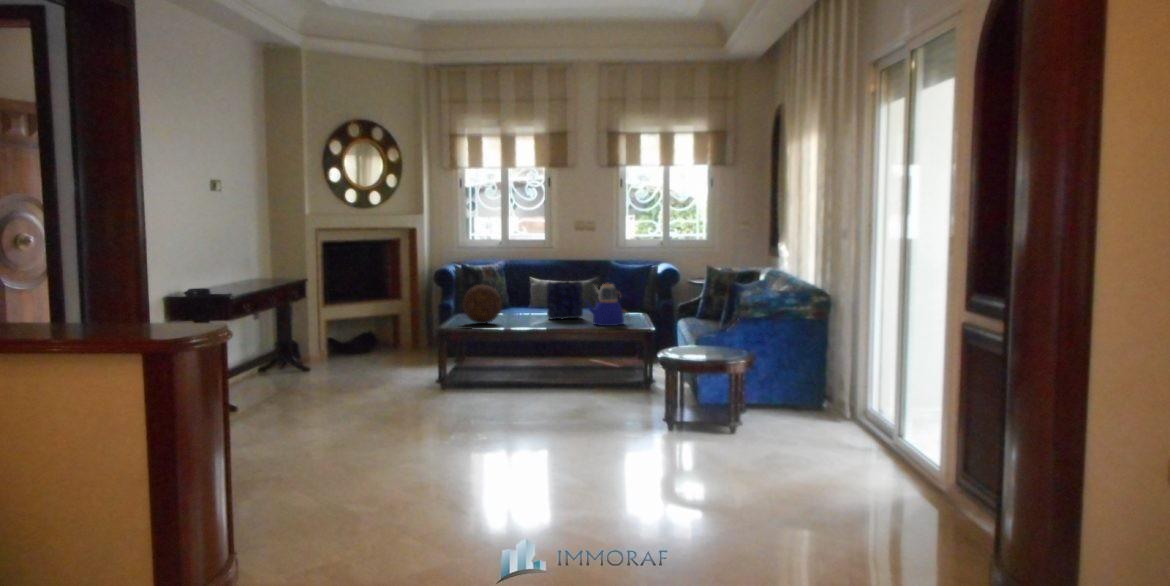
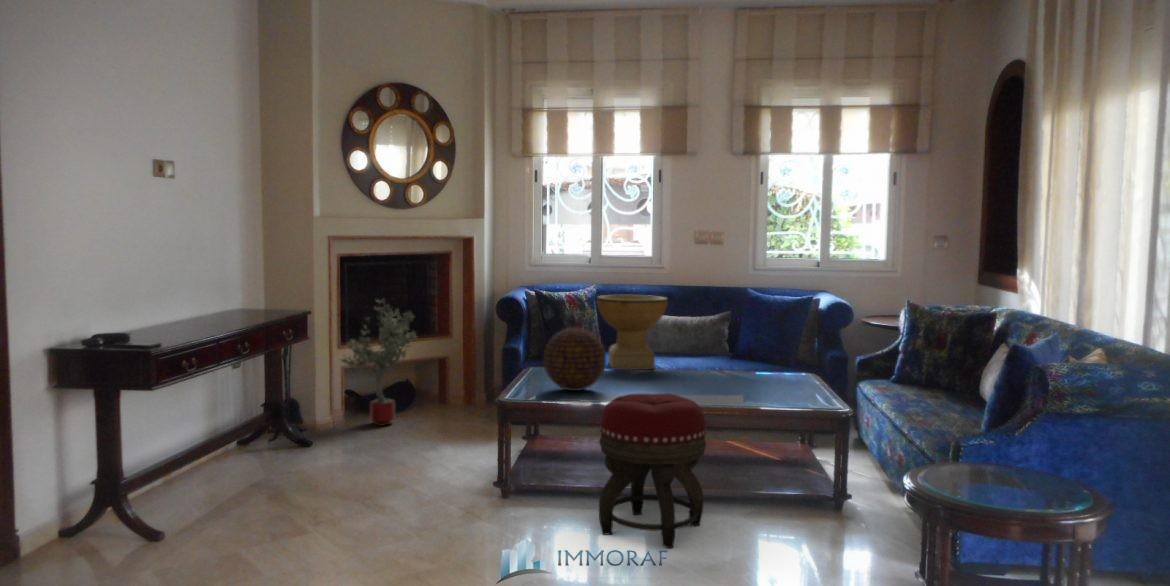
decorative bowl: none [501,265,548,315] -> present [597,295,668,370]
potted tree: none [324,271,379,360] -> present [341,299,416,426]
vase: present [547,281,583,319] -> none [672,320,730,384]
teapot: present [586,284,629,326] -> none [742,327,816,401]
footstool: none [494,321,557,406] -> present [599,393,706,548]

